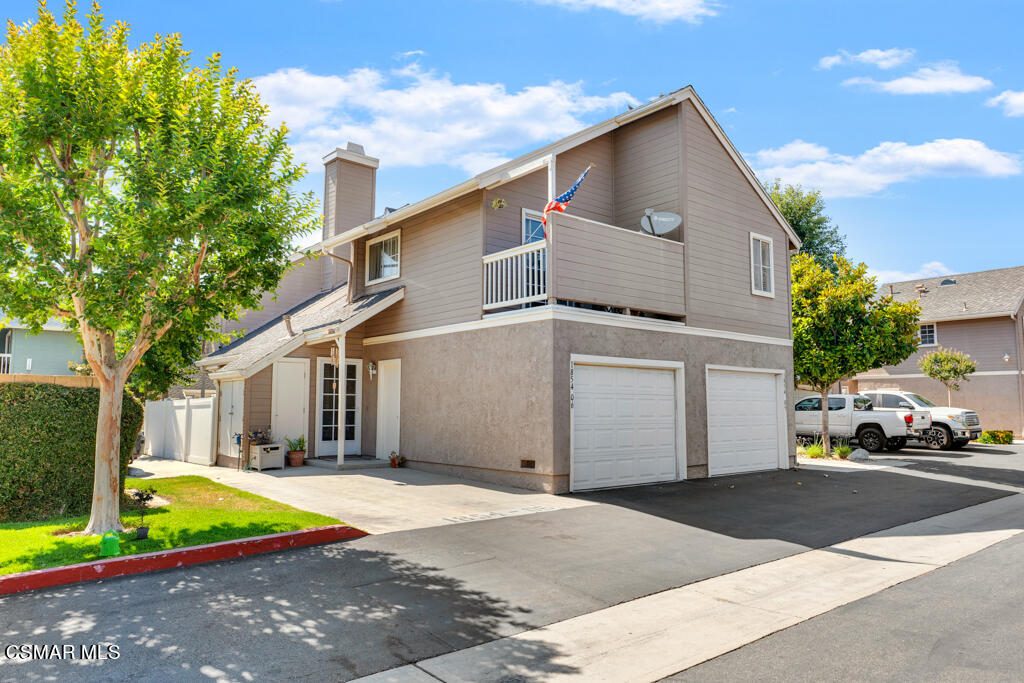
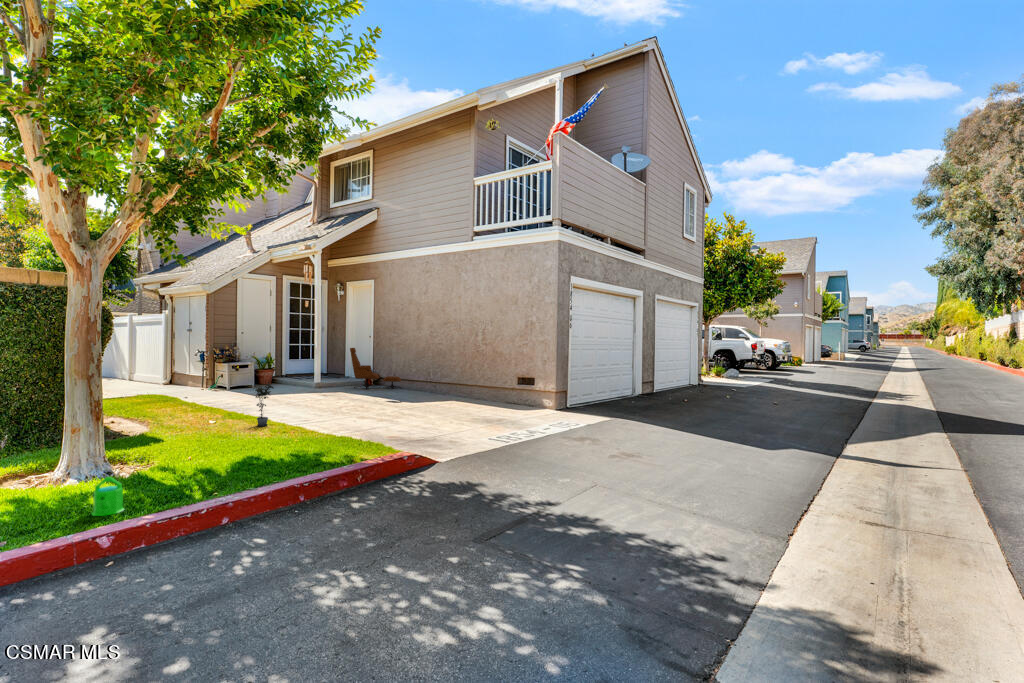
lounge chair: none [369,430,420,473] -> present [350,348,401,389]
potted plant: present [132,485,157,539] -> present [255,382,274,426]

